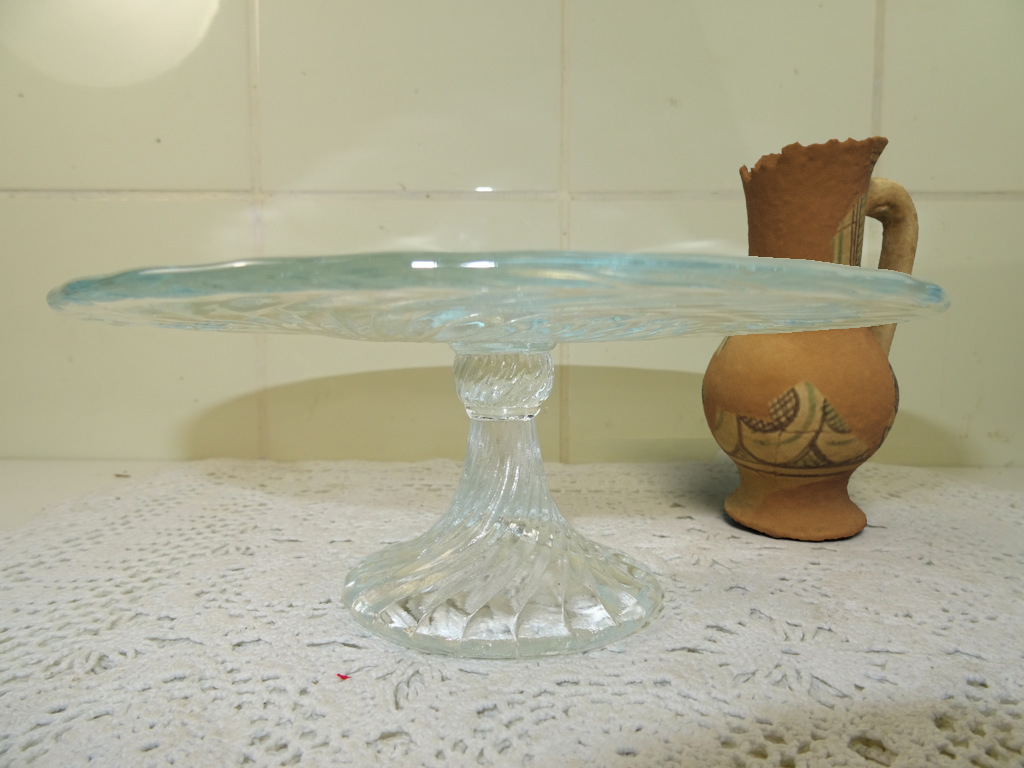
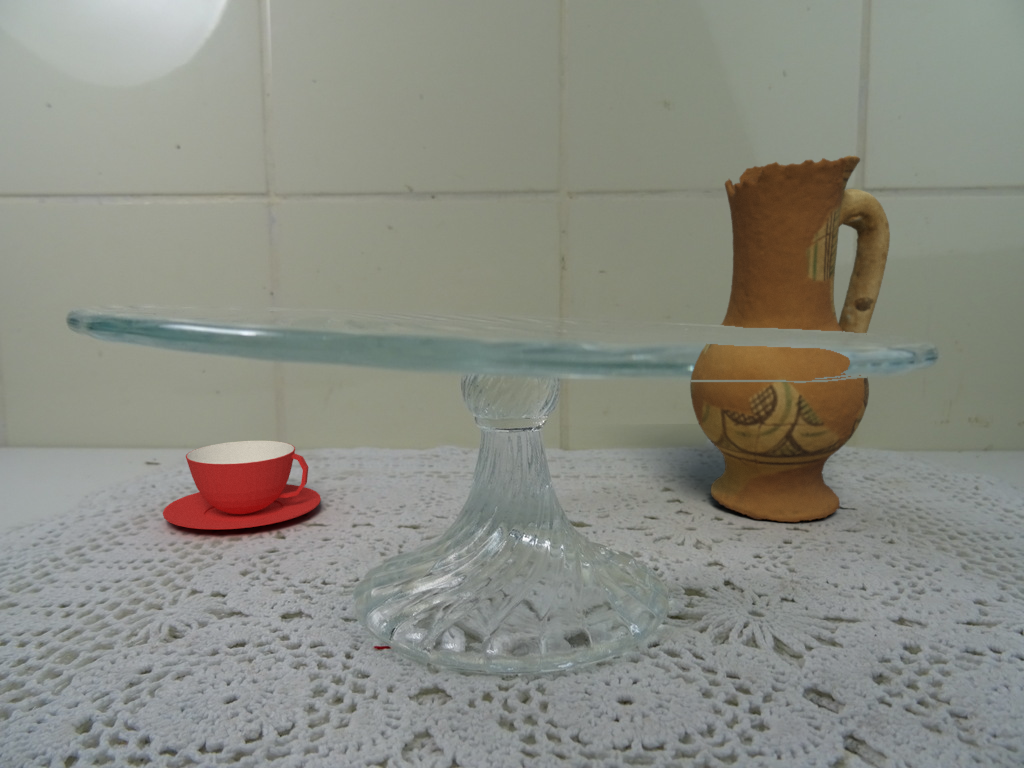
teacup: none [120,449,297,545] -> present [163,441,321,529]

